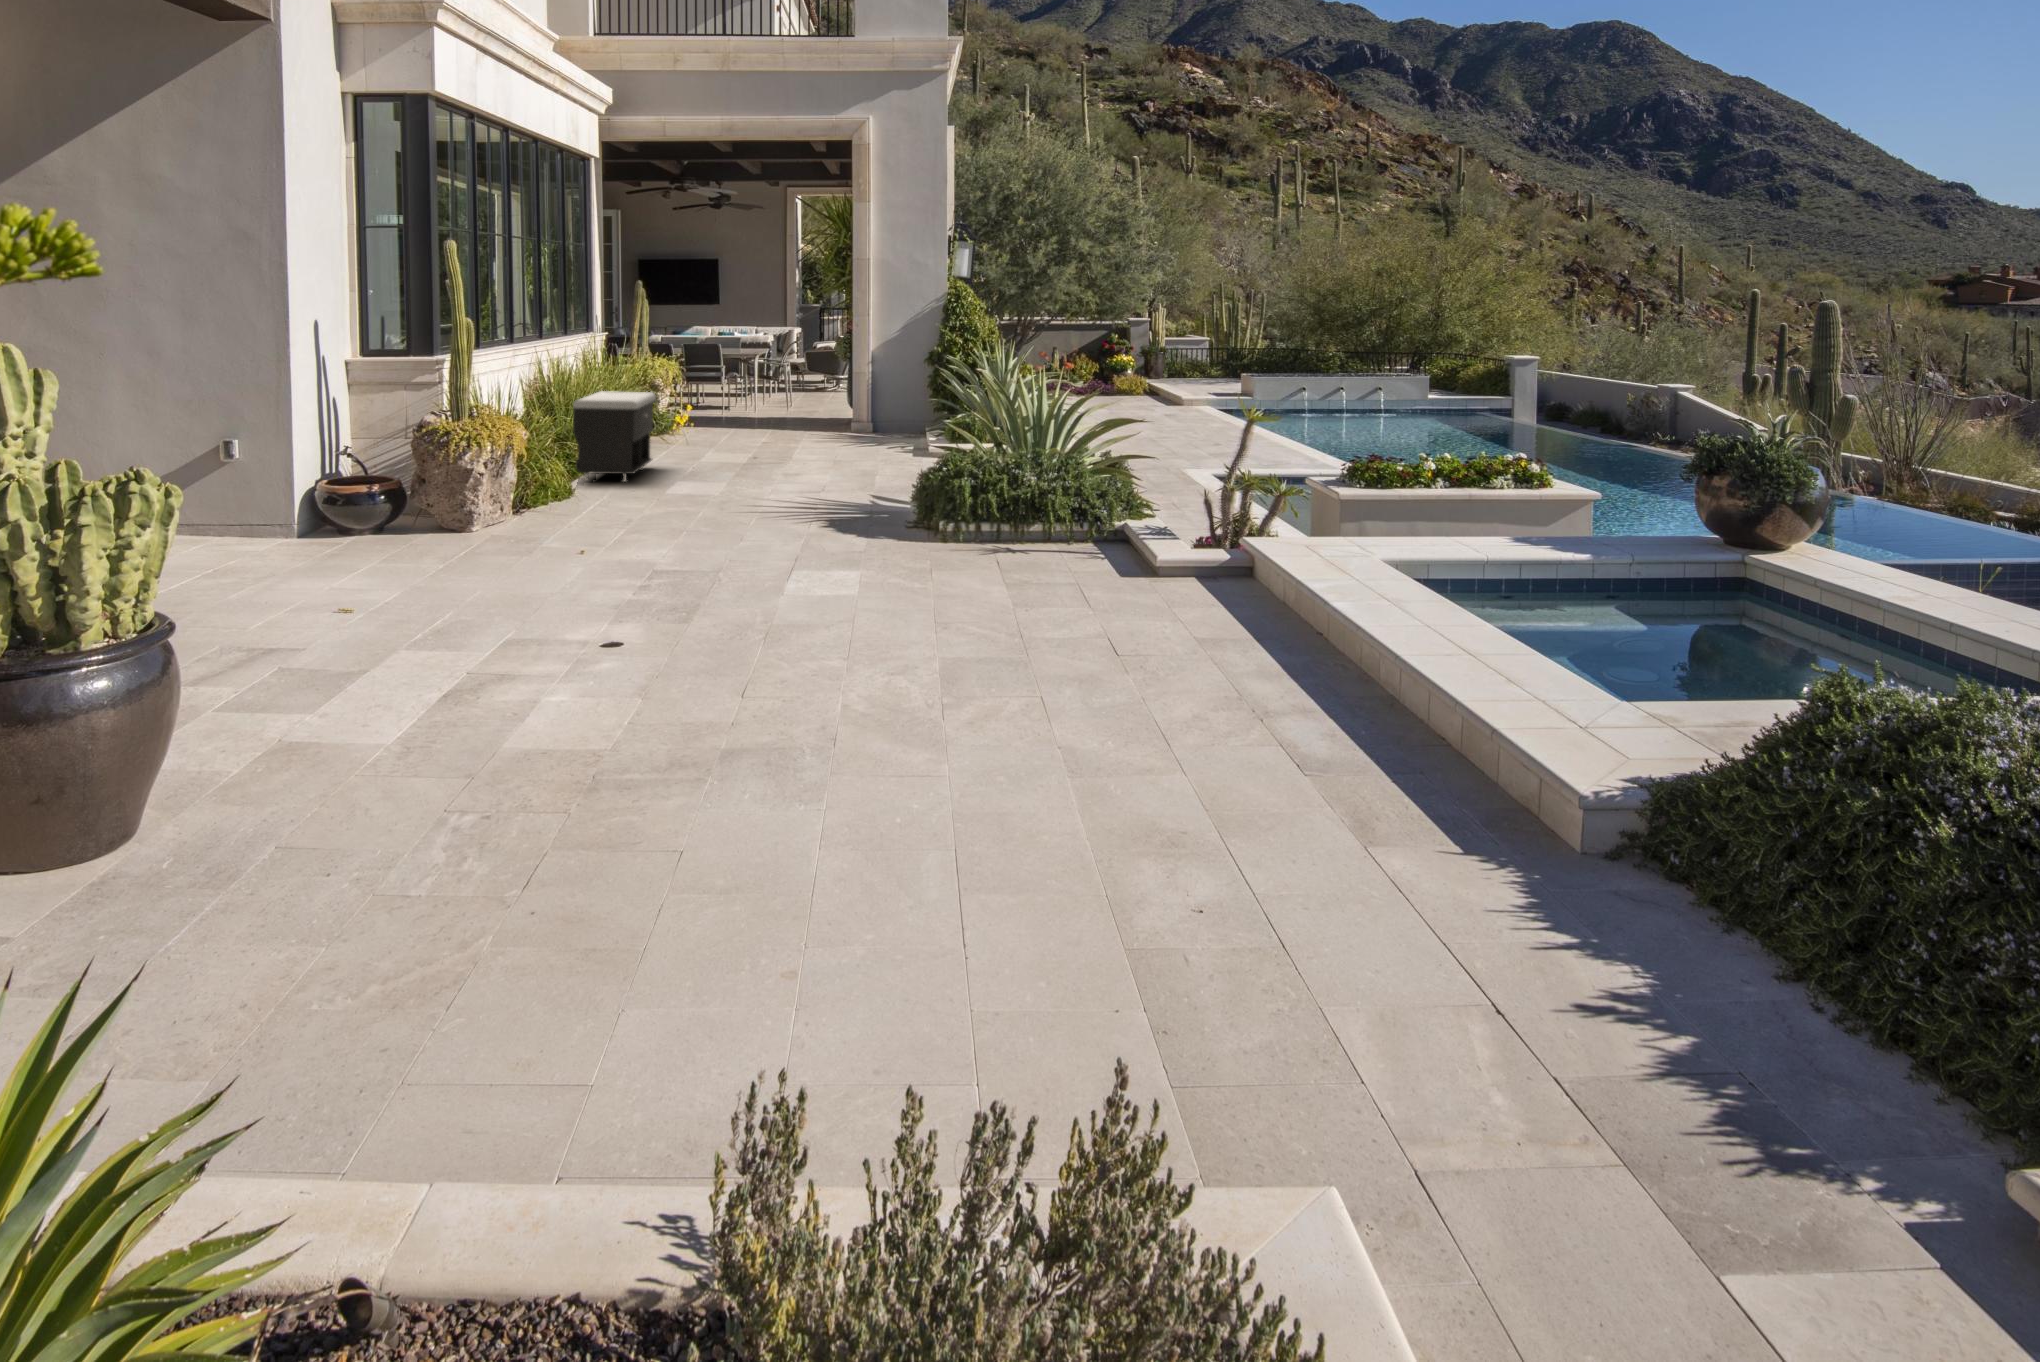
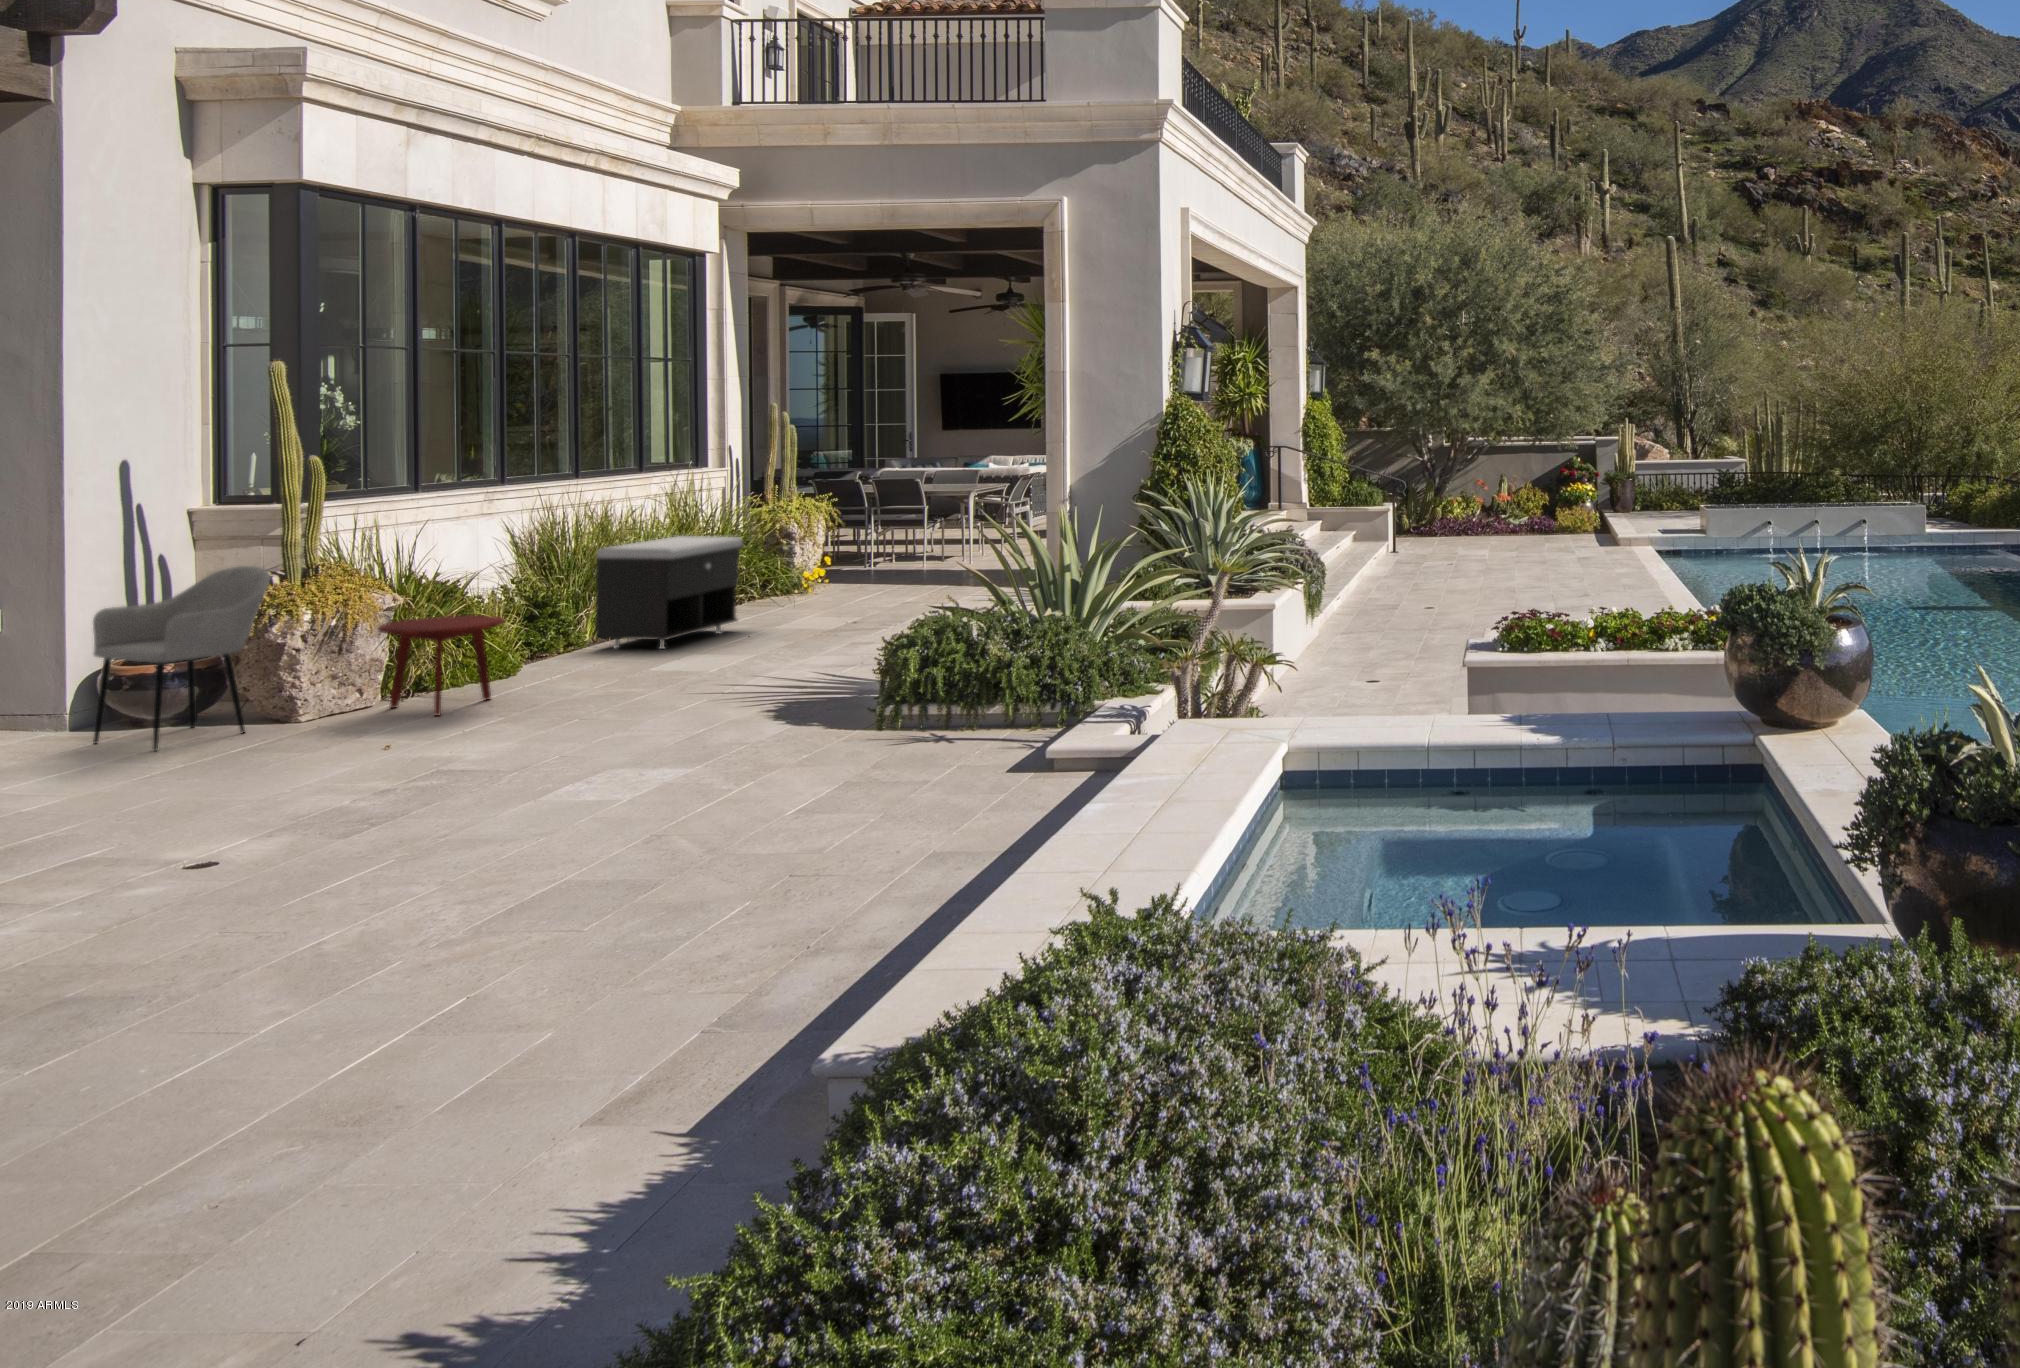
armchair: none [337,411,460,558] -> present [93,566,270,751]
side table: none [514,453,602,532] -> present [378,615,505,716]

